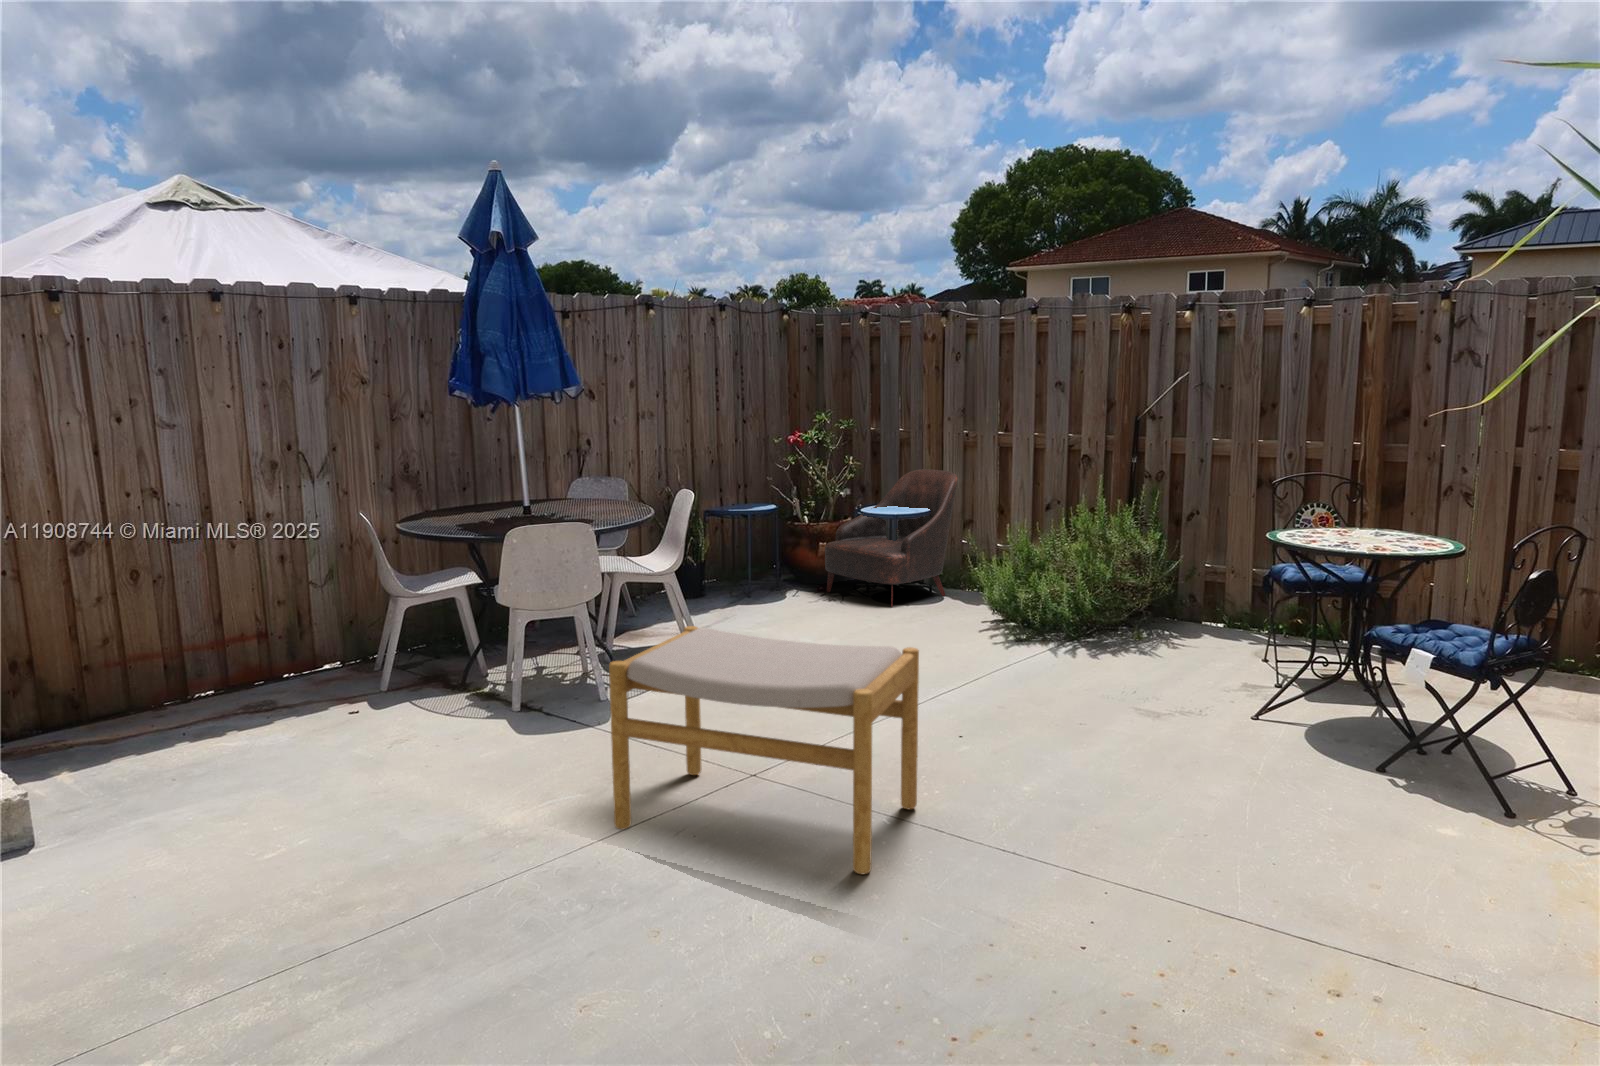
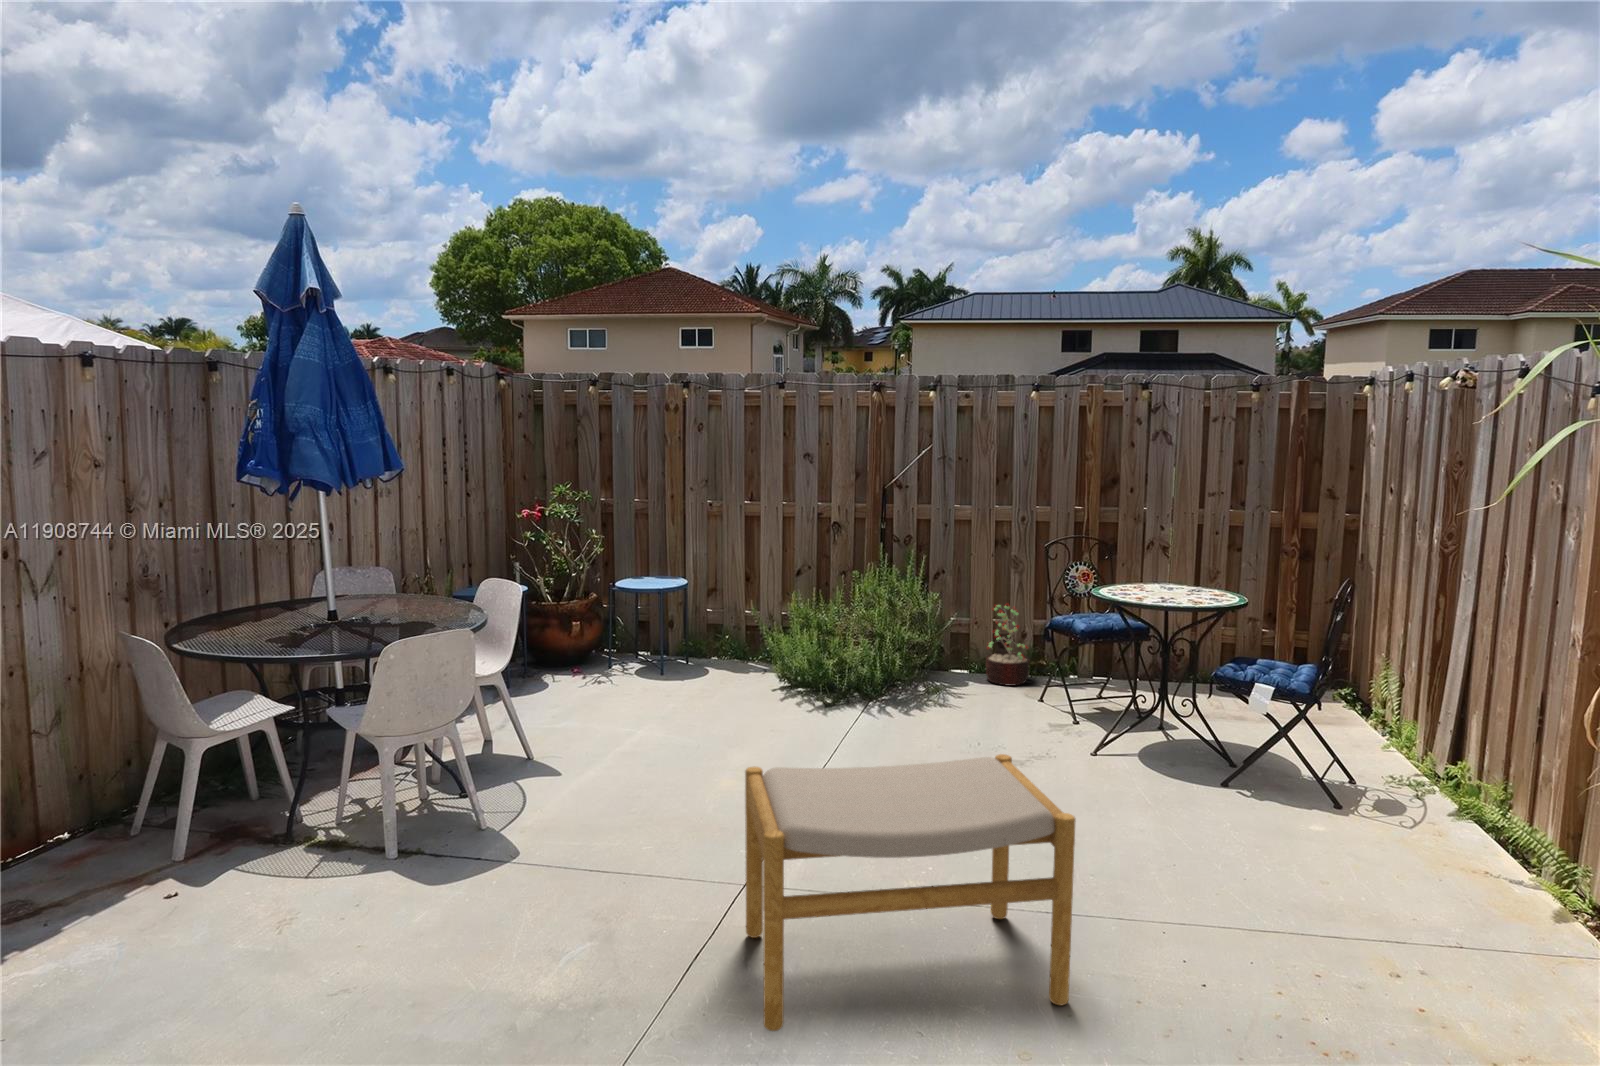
armchair: present [825,469,958,607] -> none [581,541,709,690]
decorative plant: none [1222,552,1277,645] -> present [986,605,1030,686]

